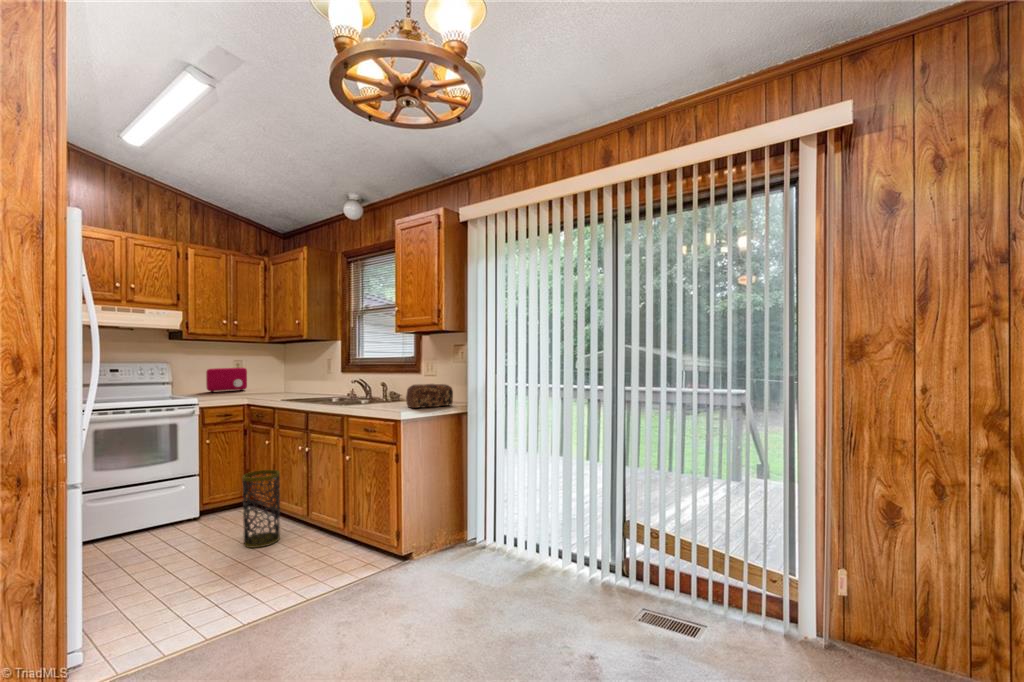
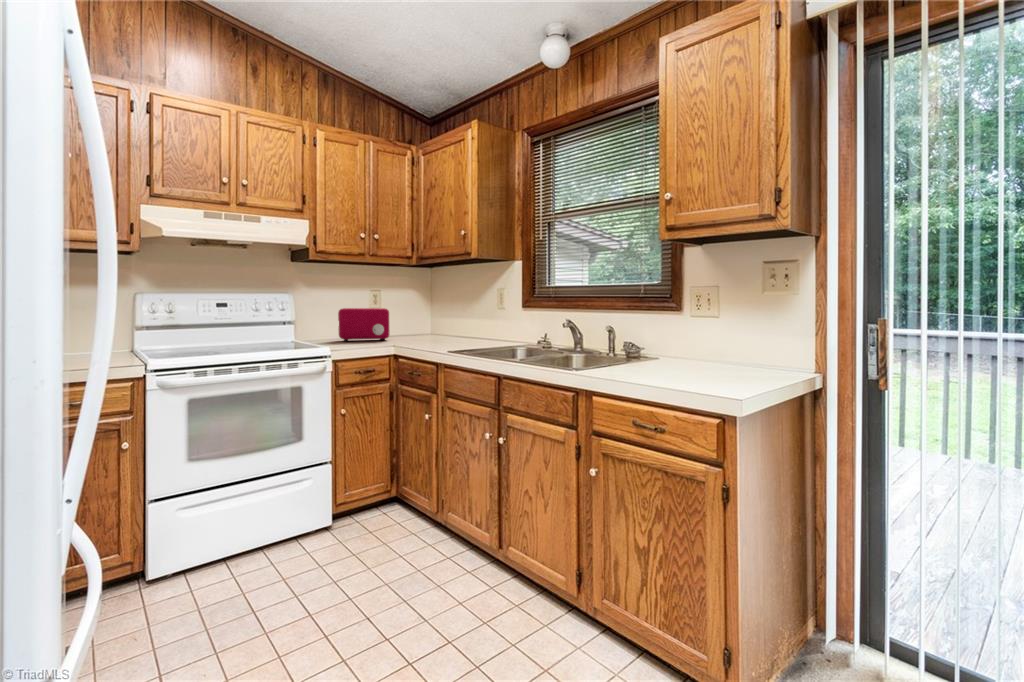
bread loaf: present [406,384,453,408] -> none [682,332,776,377]
trash can: present [242,470,280,548] -> none [400,463,454,589]

